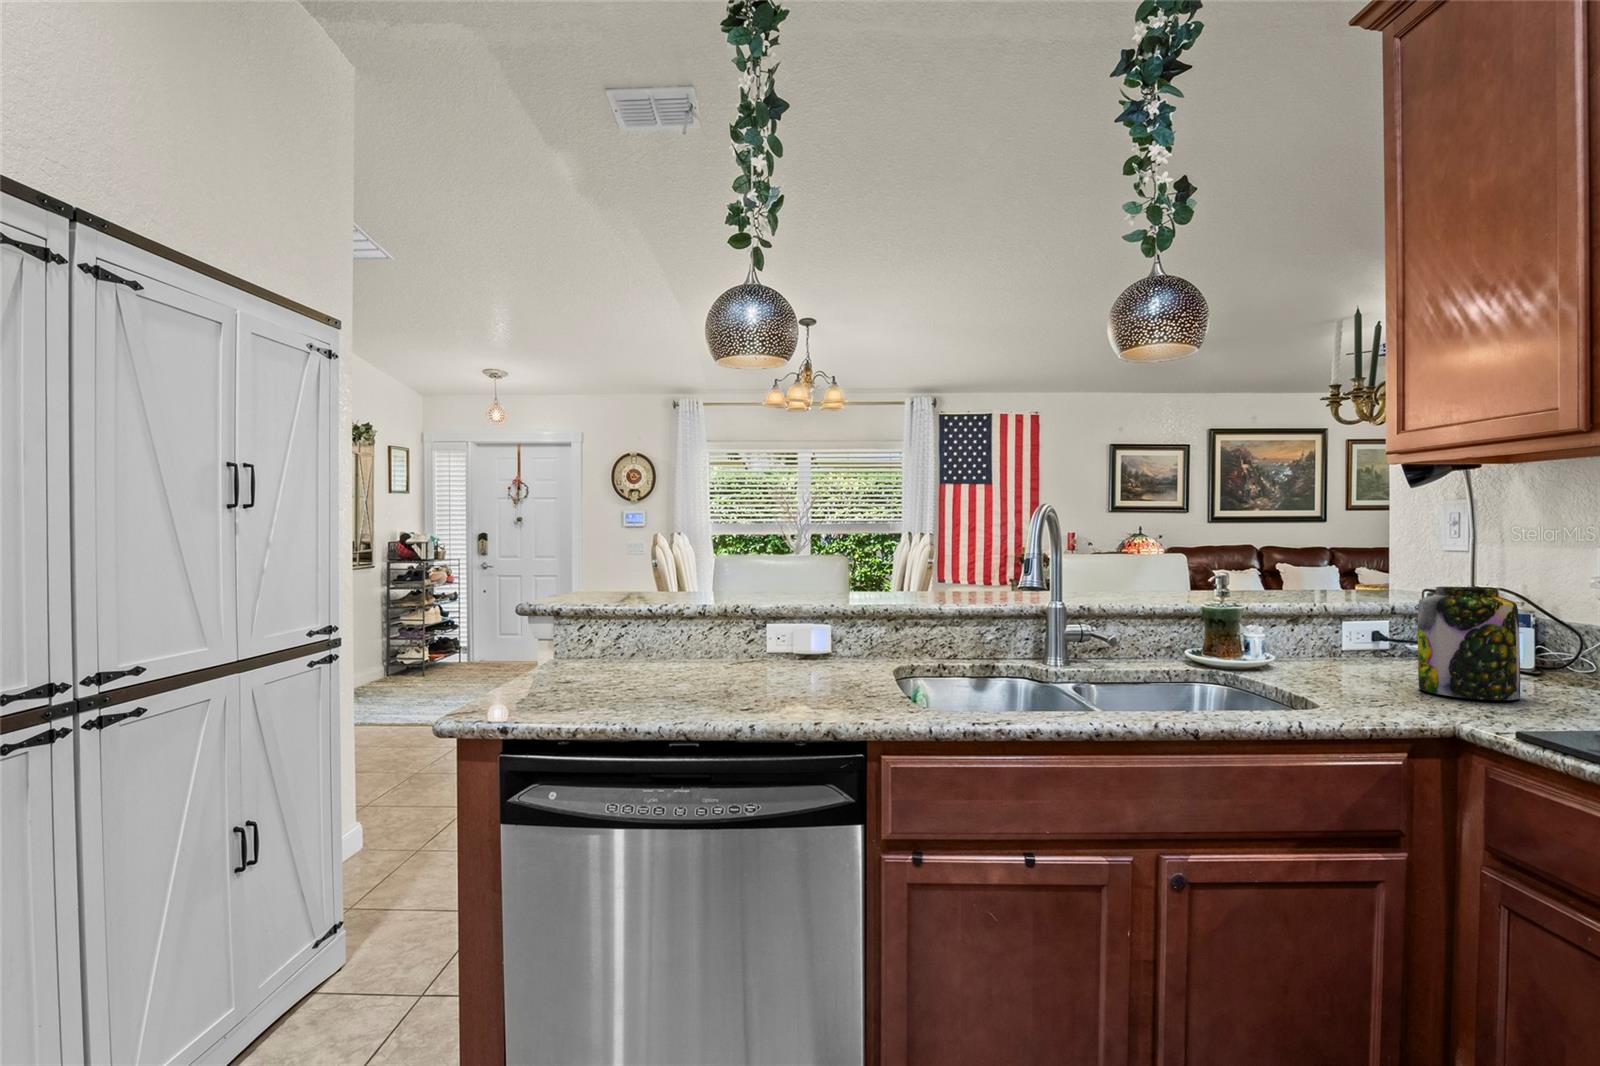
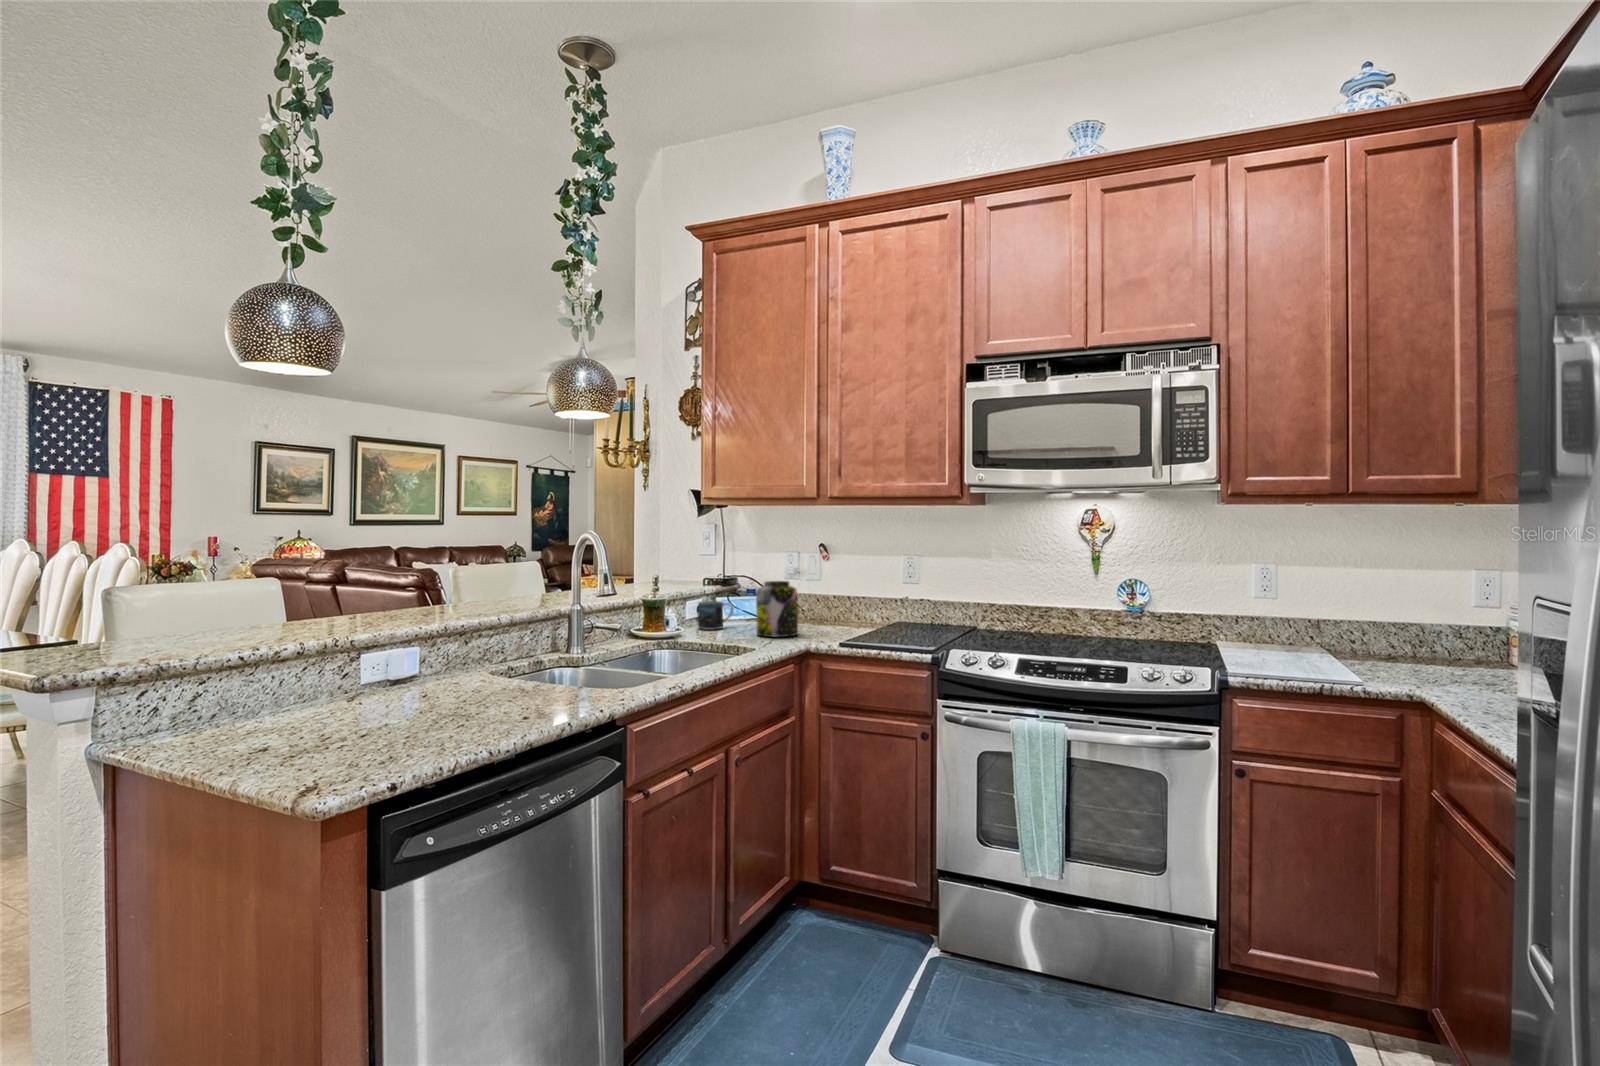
mug: none [1342,619,1422,669] -> present [698,601,733,630]

